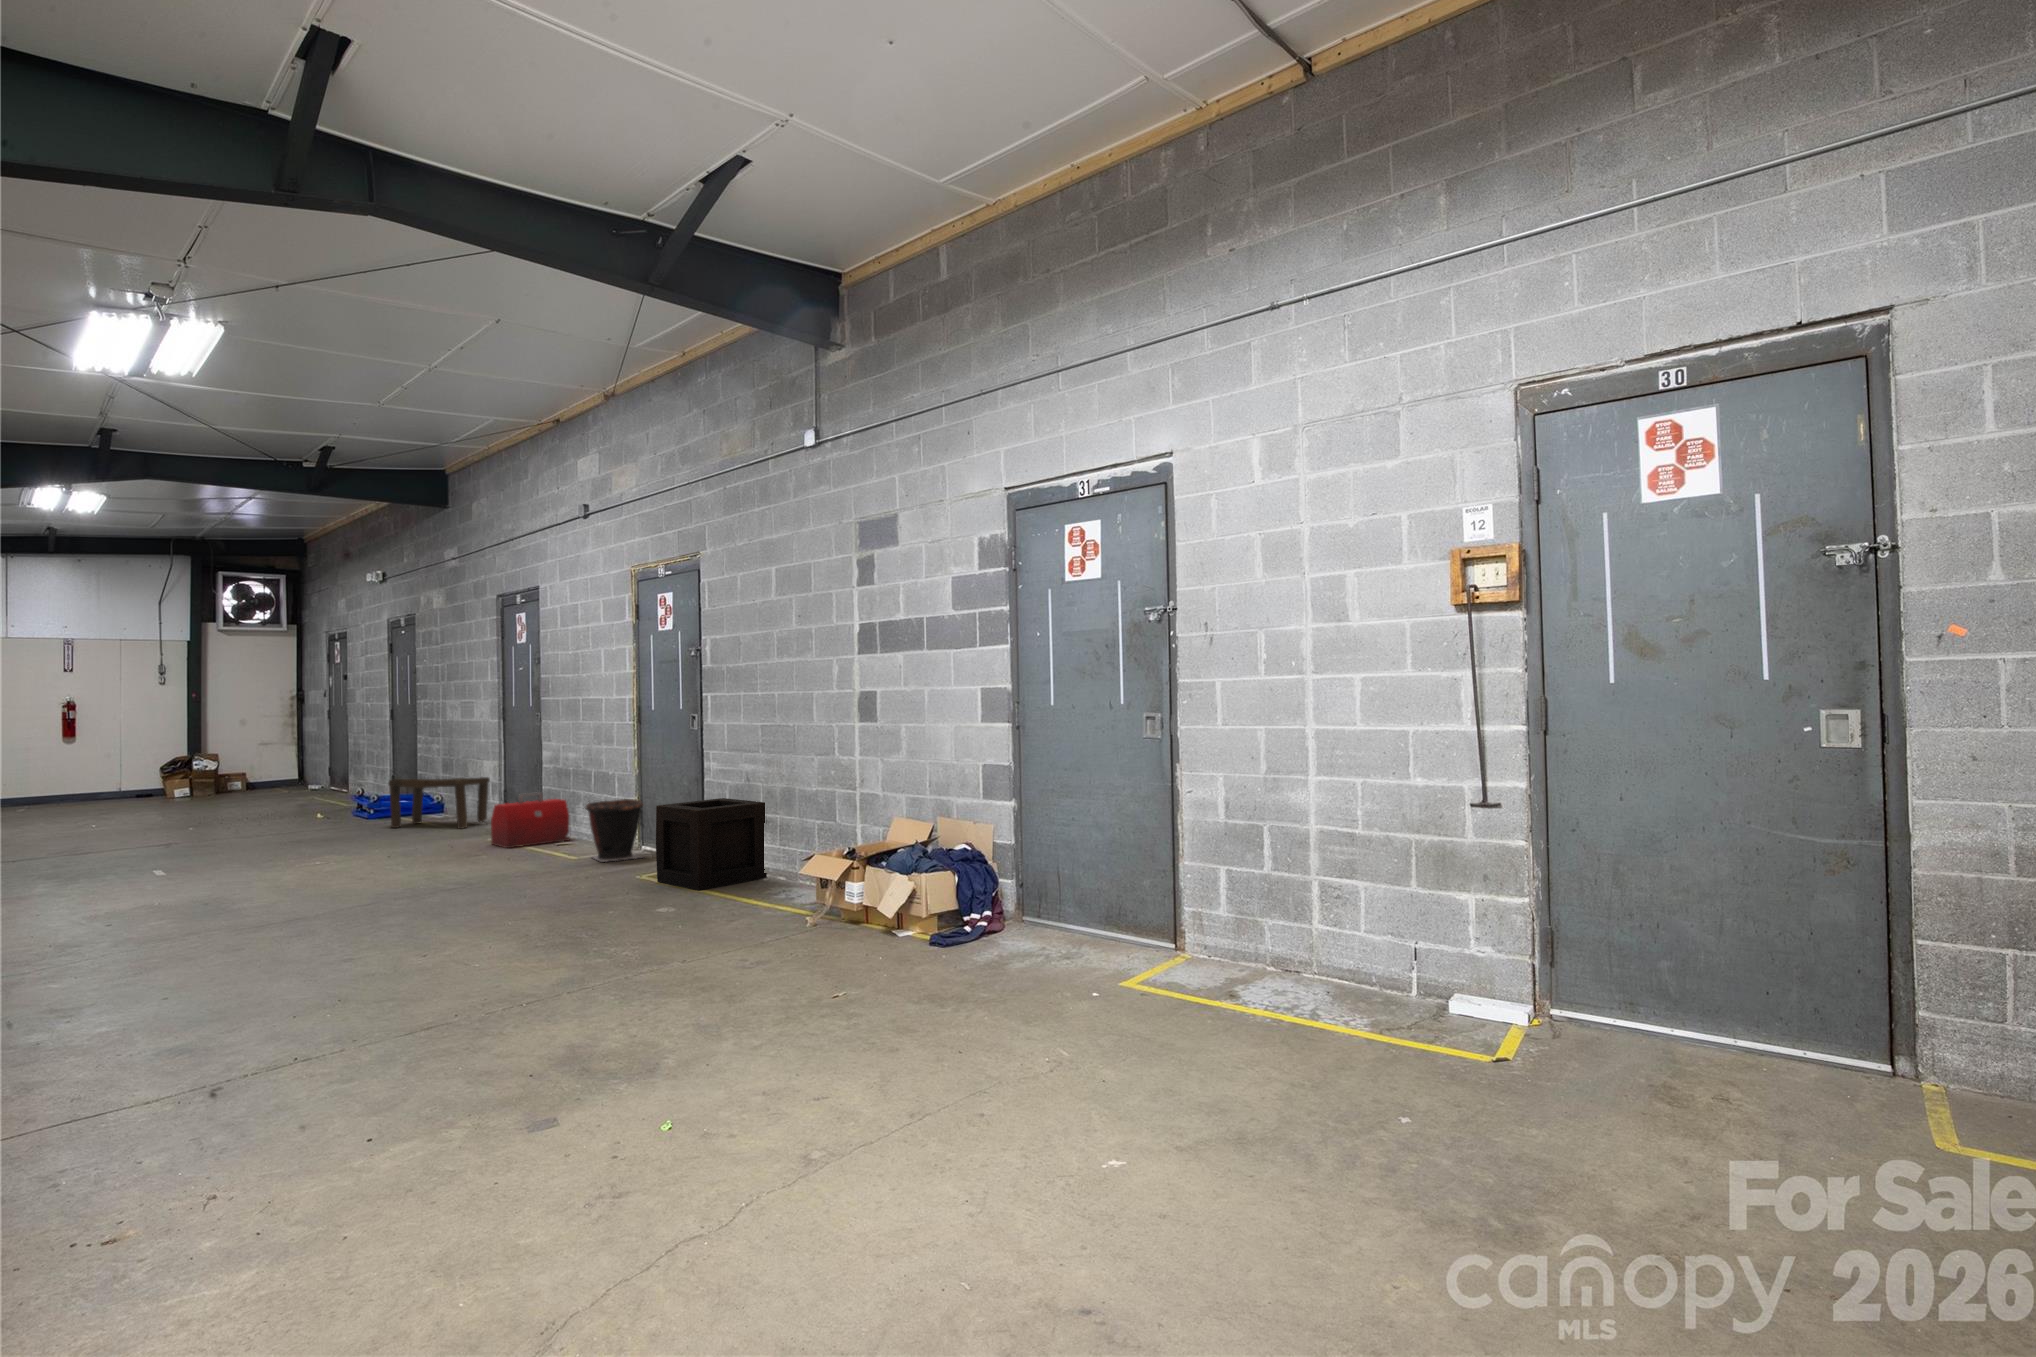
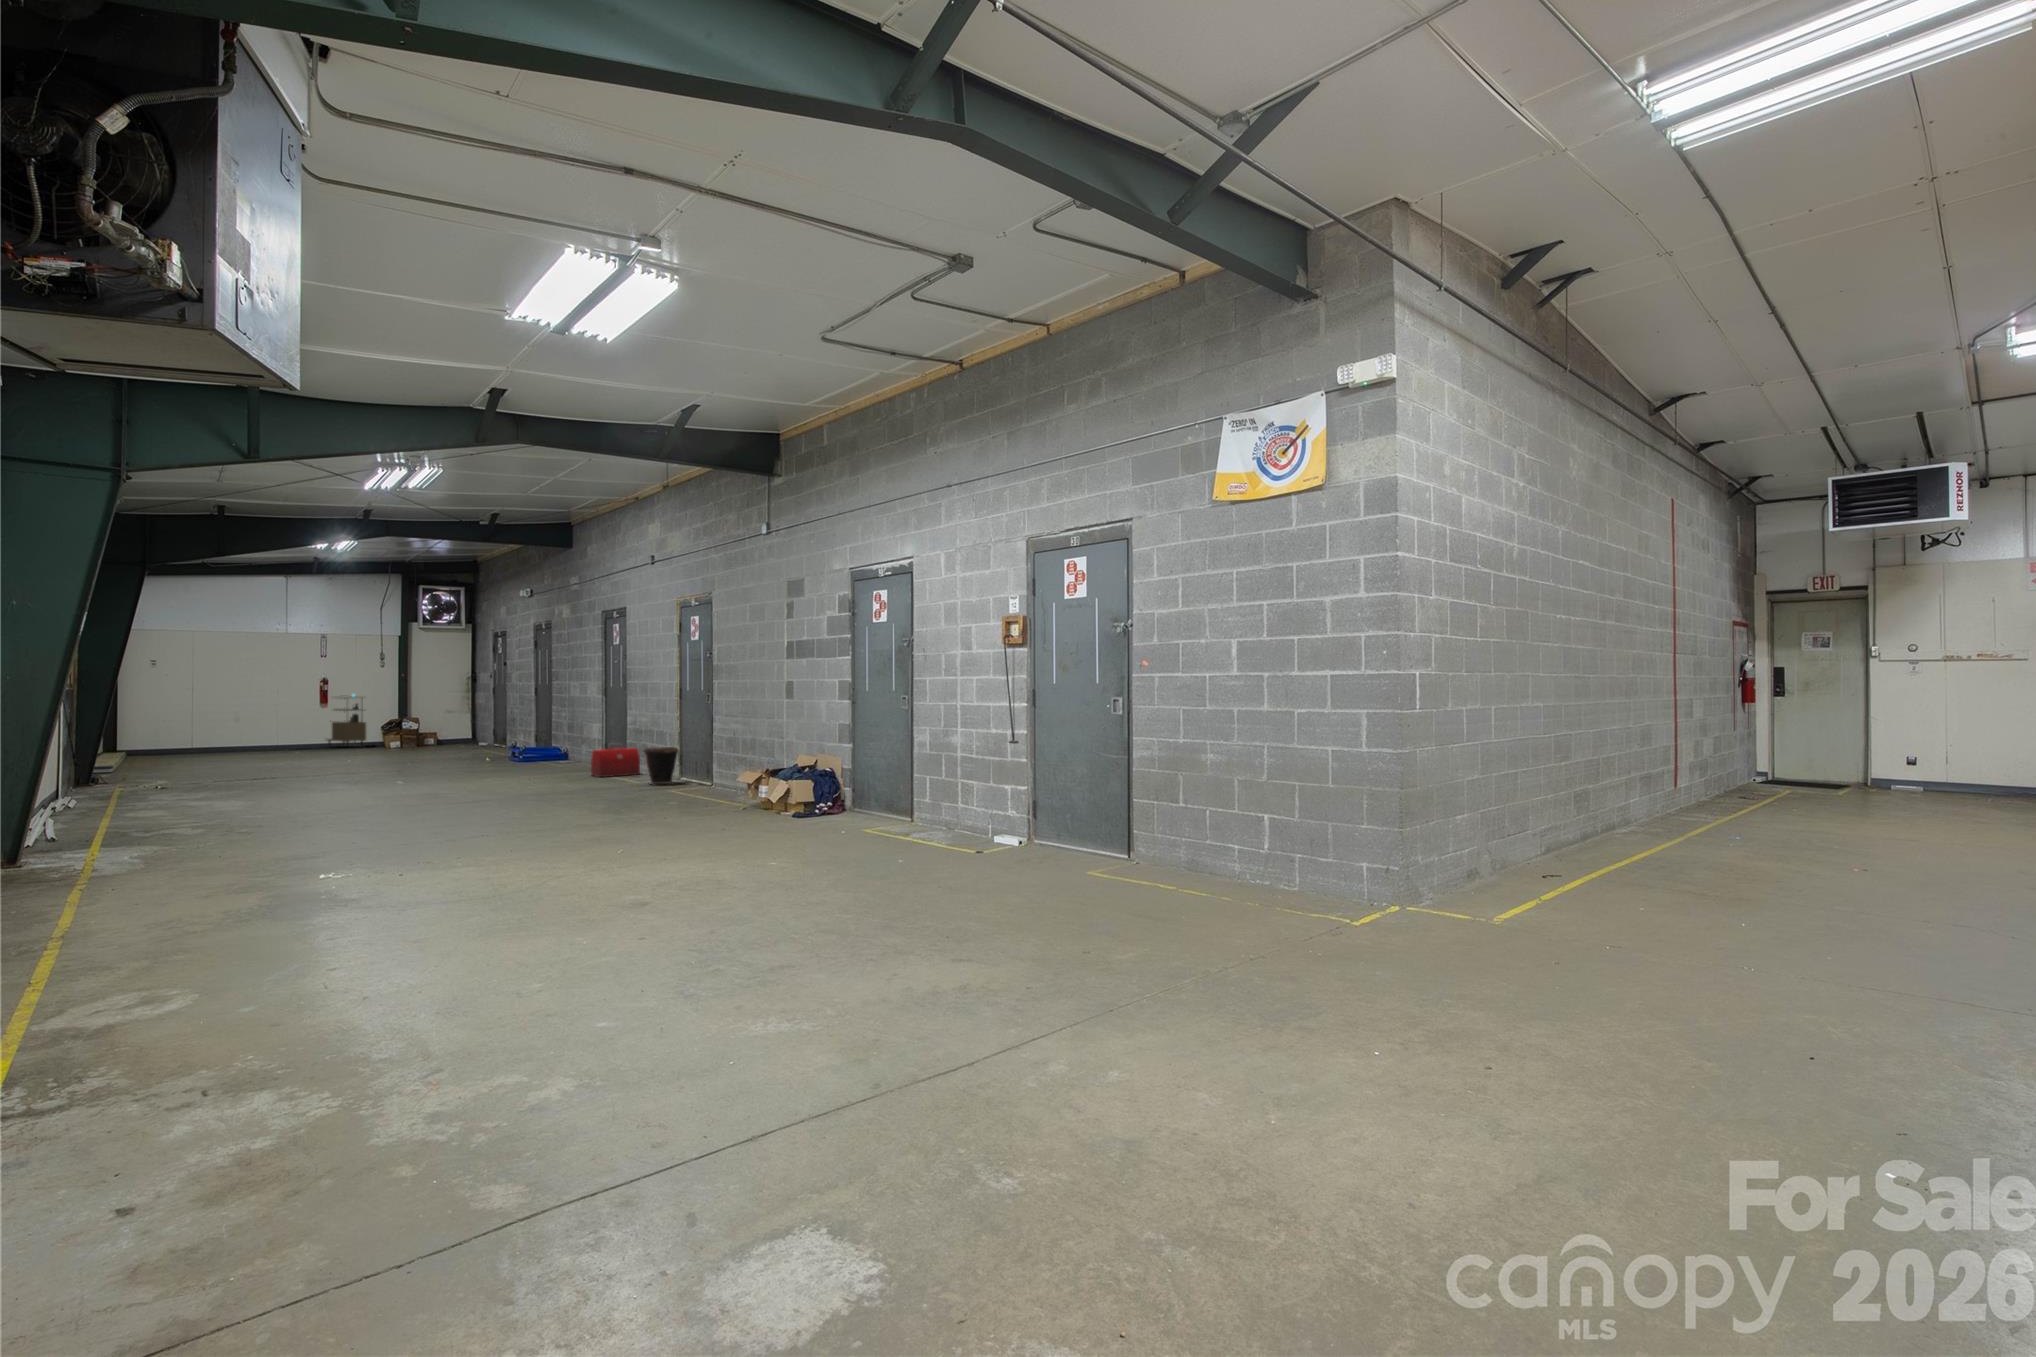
shelving unit: none [71,723,135,800] -> present [327,694,366,746]
bench: present [389,777,490,829] -> none [531,734,595,768]
wooden crate: present [656,798,767,890] -> none [677,745,742,797]

